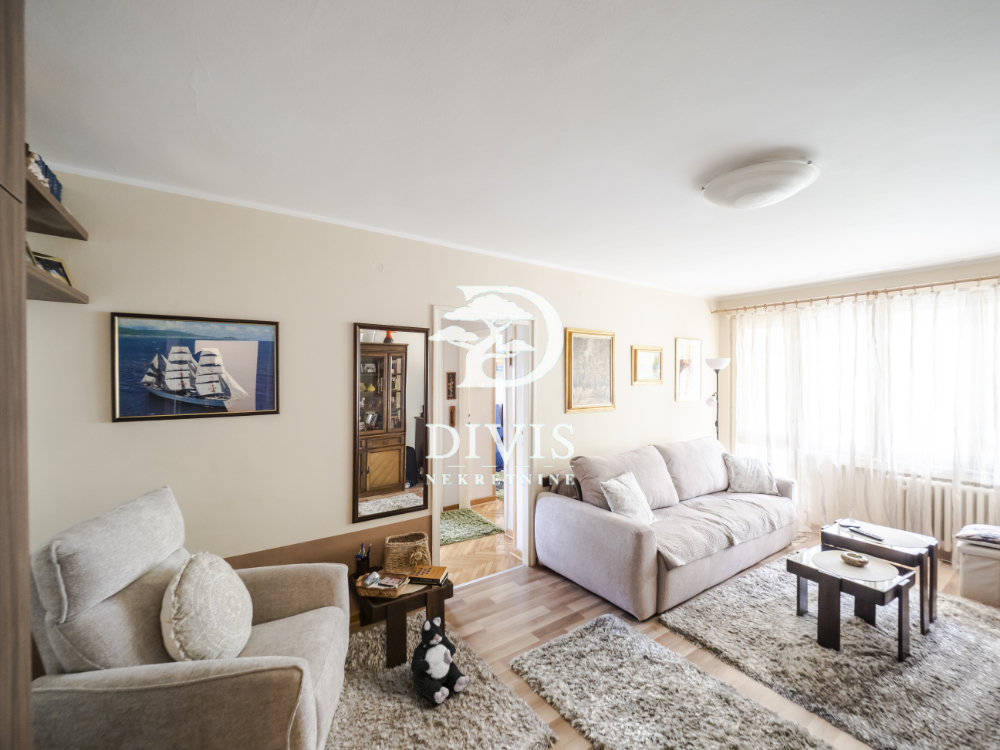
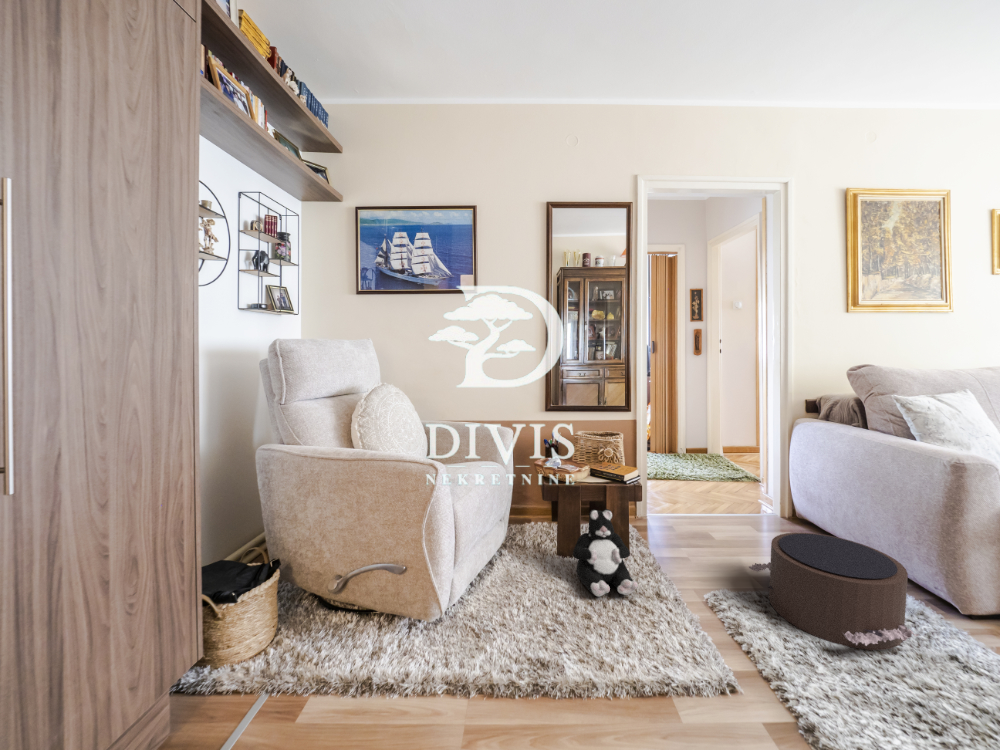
pouf: none [530,585,628,668] -> present [749,533,919,650]

